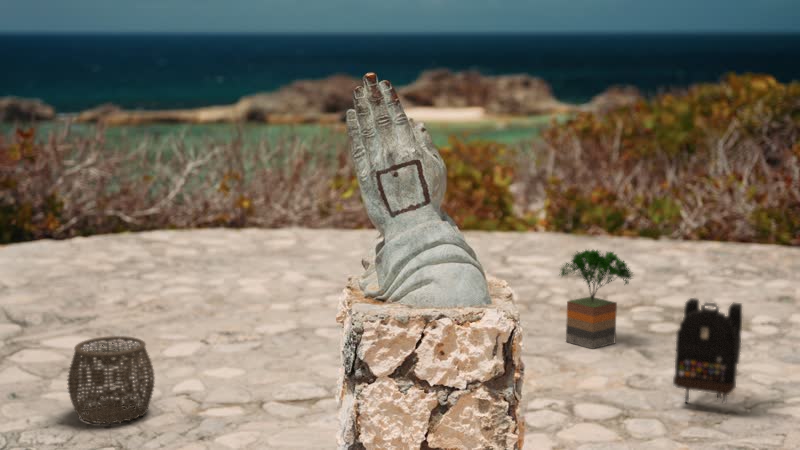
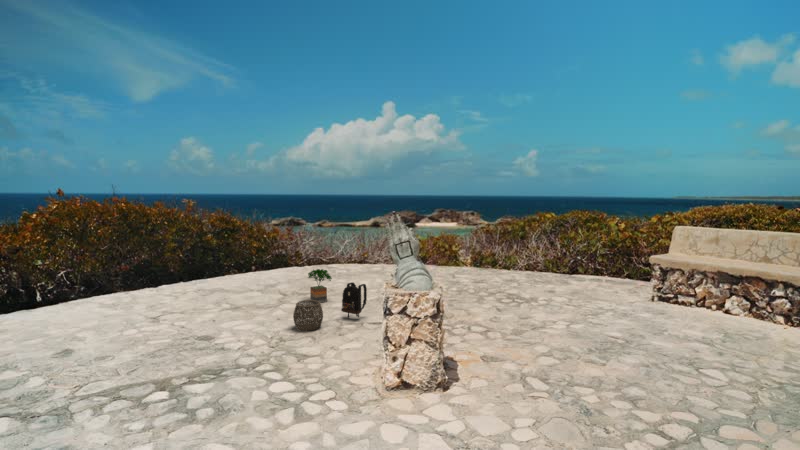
potted tree: present [561,250,632,349] -> present [308,269,332,303]
backpack: present [673,298,742,402] -> present [341,282,367,317]

